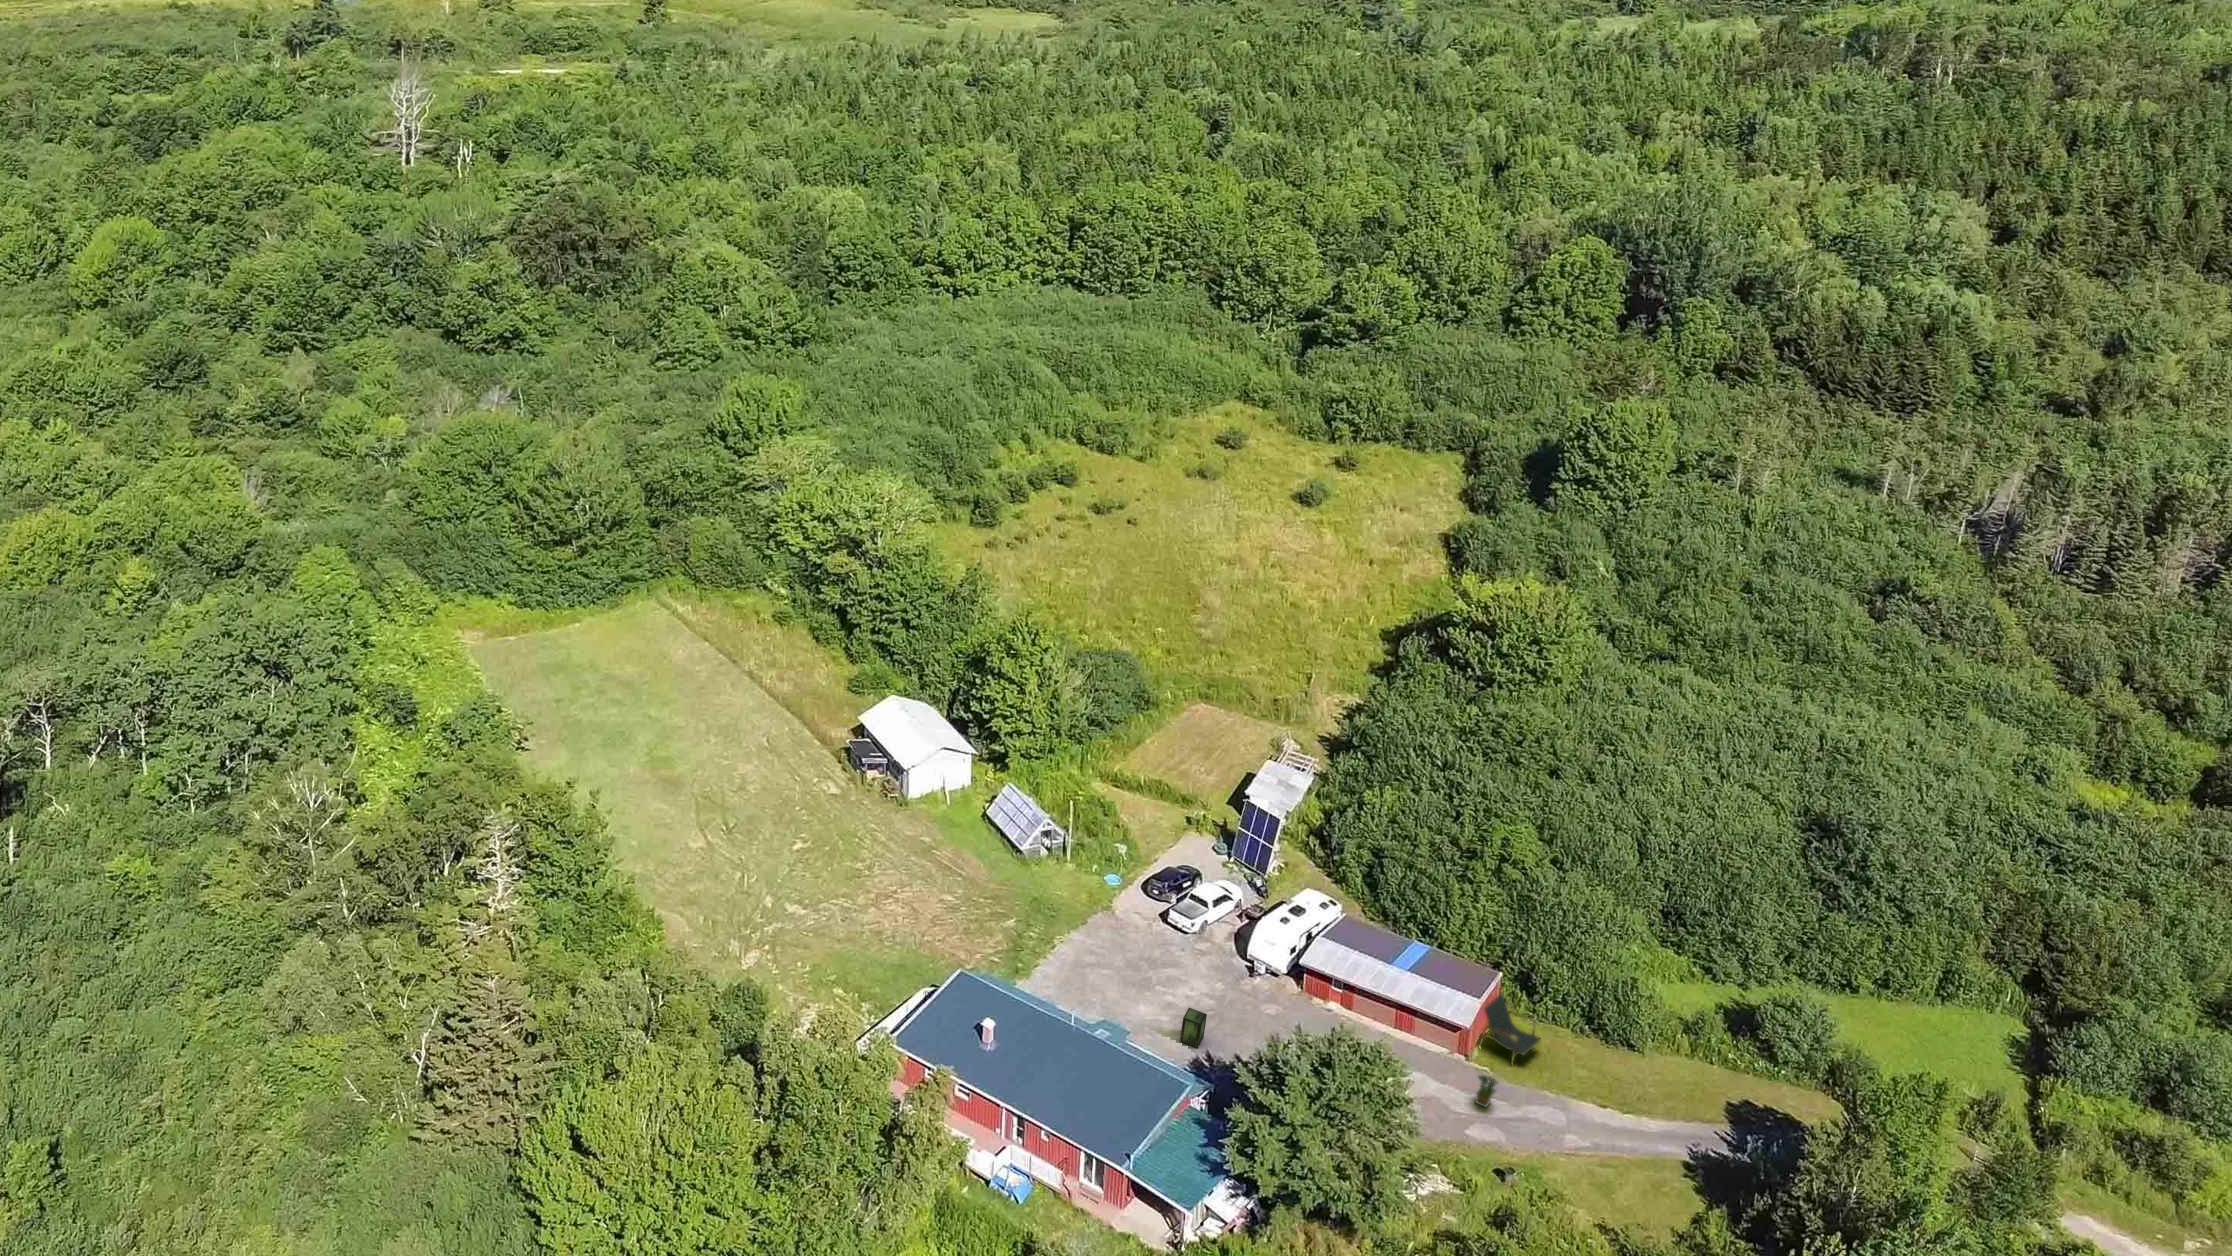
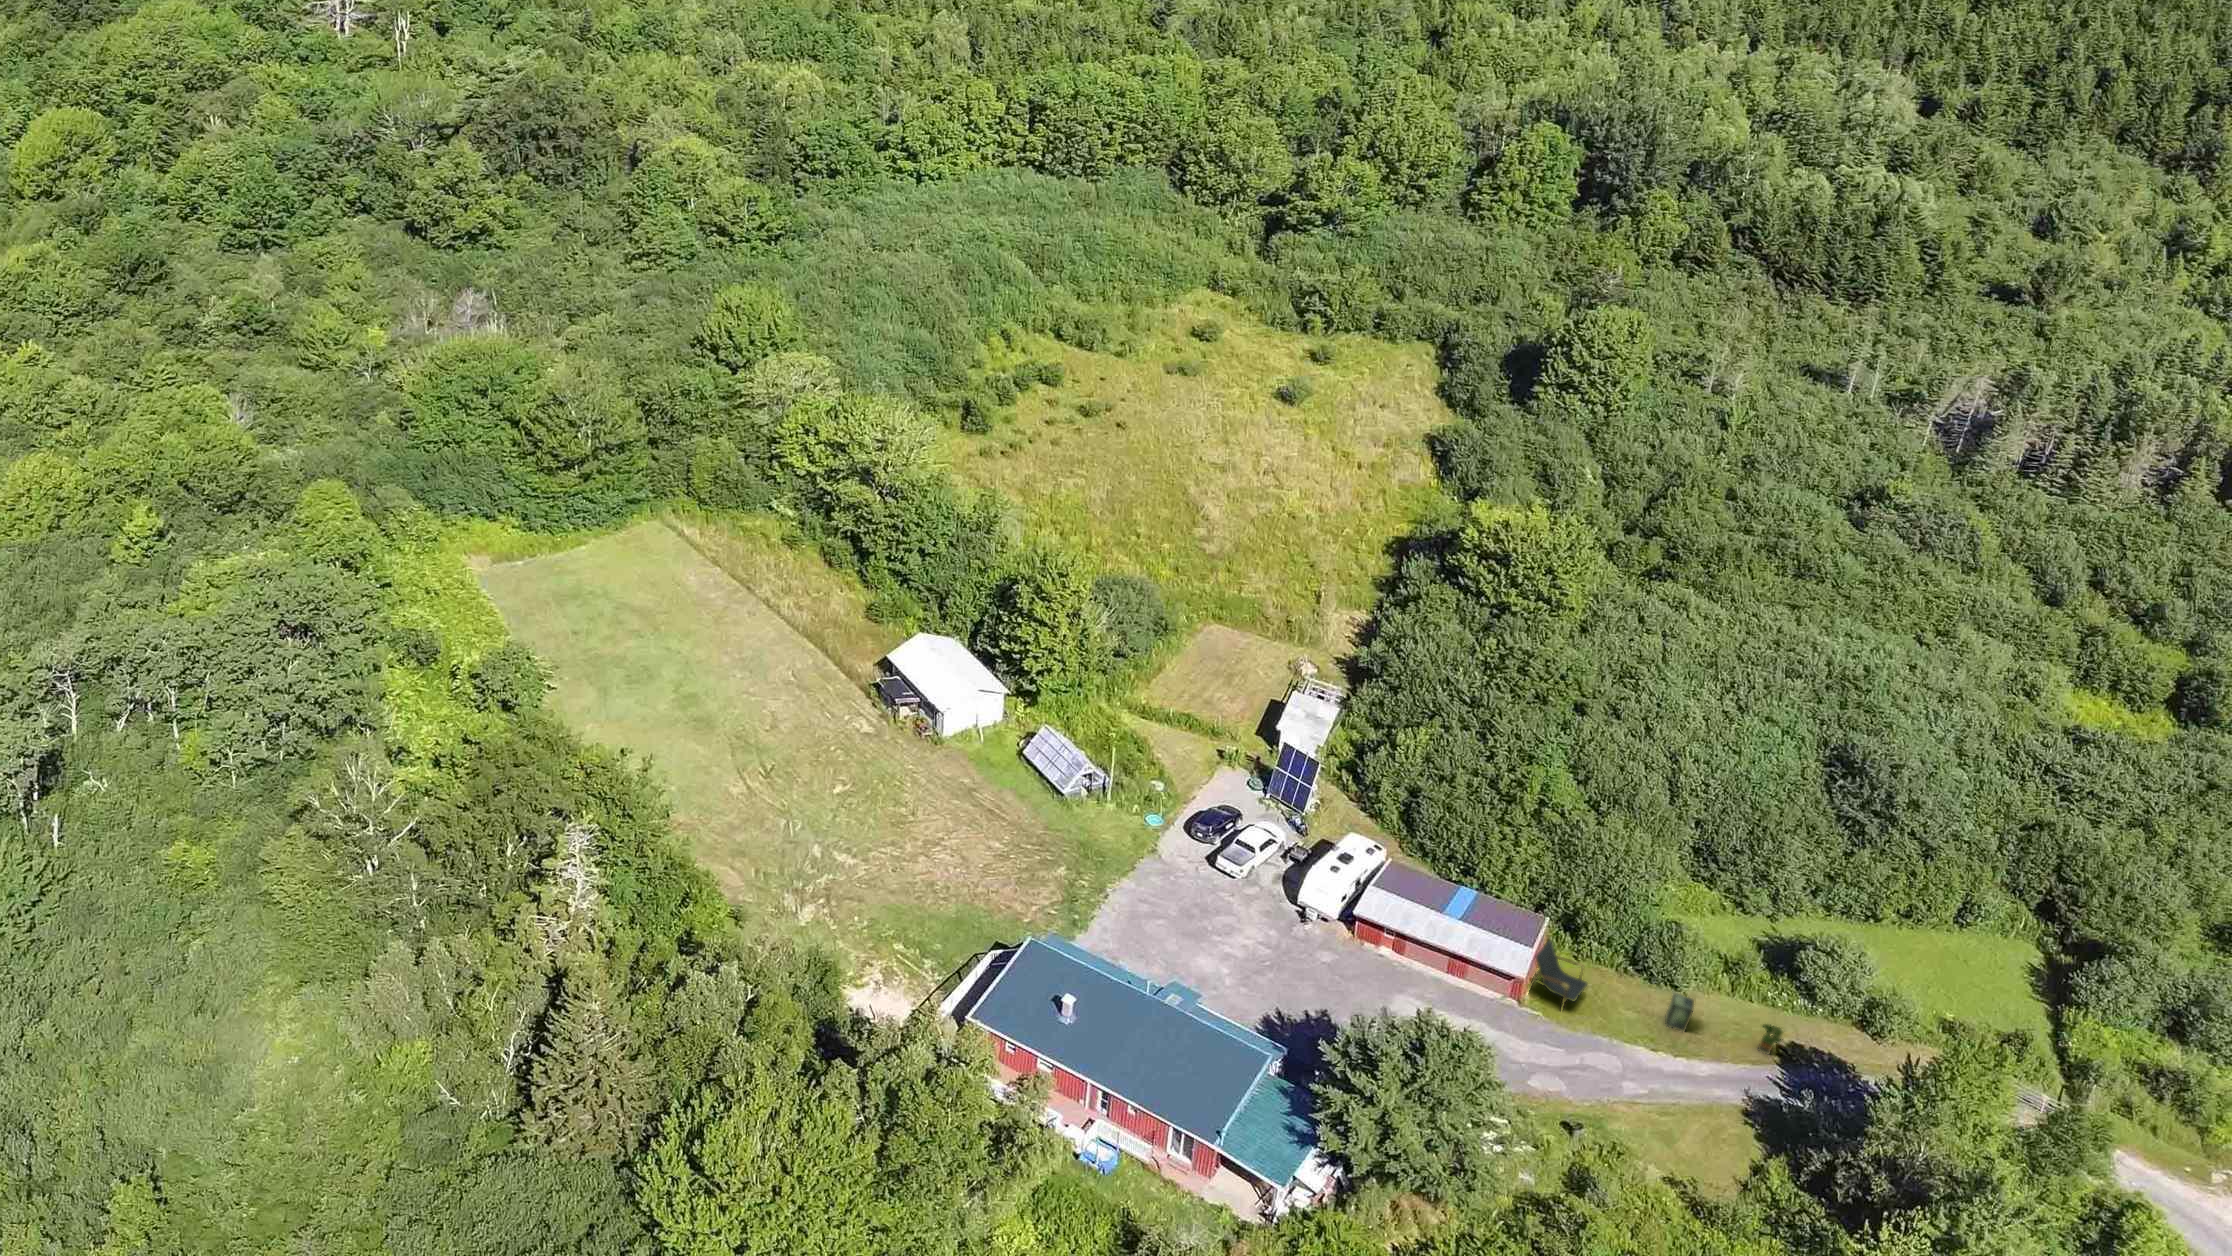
storage box: present [1180,1008,1207,1049] -> present [1665,993,1694,1031]
potted tree: present [1475,1075,1497,1107] -> present [1758,1024,1783,1054]

